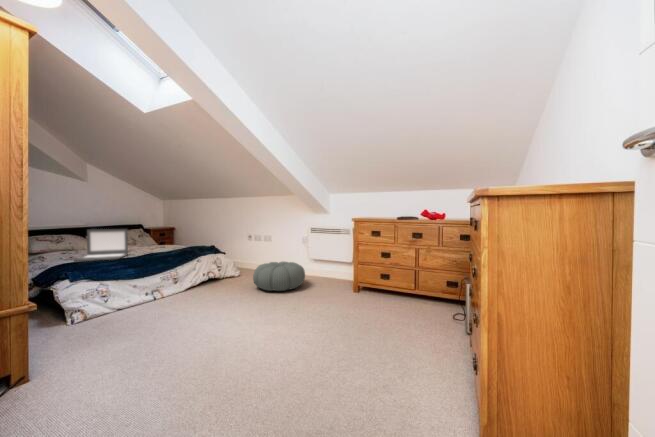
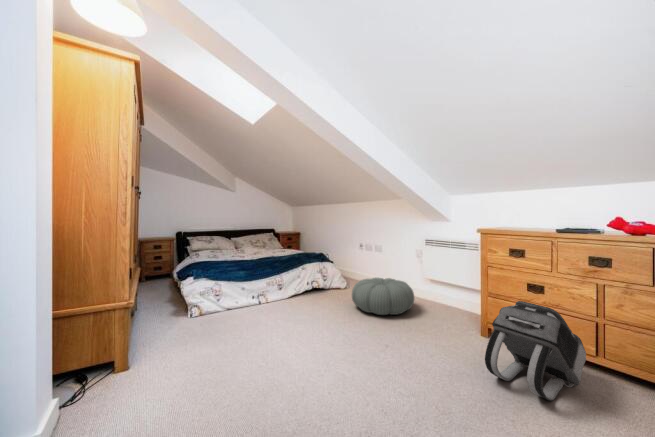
laptop: present [75,229,128,261] -> none [204,234,245,262]
backpack: none [364,262,412,317] -> present [485,301,586,401]

